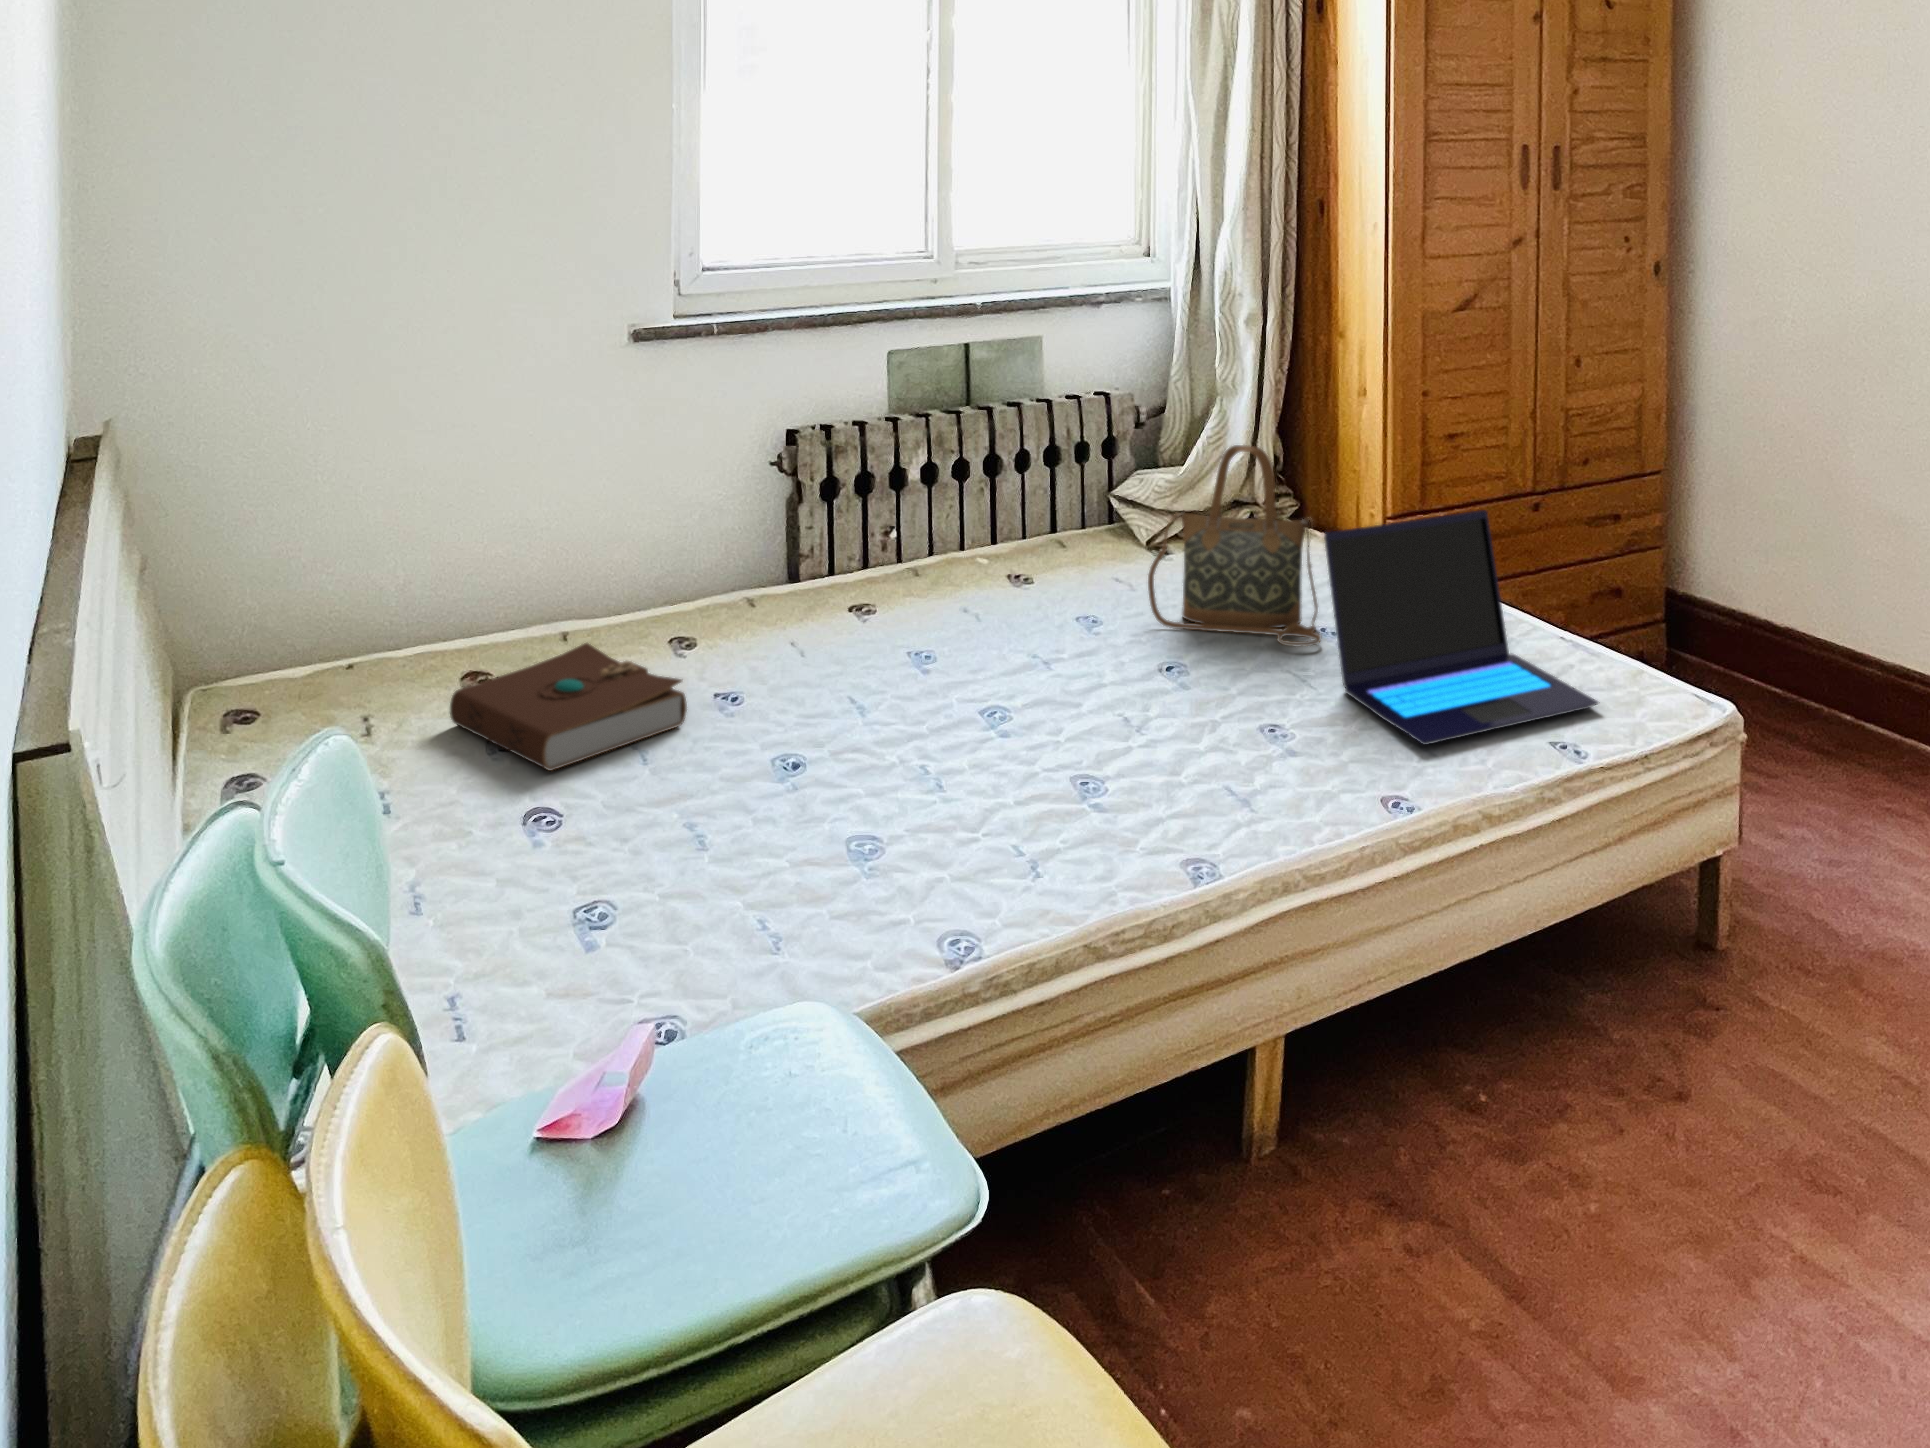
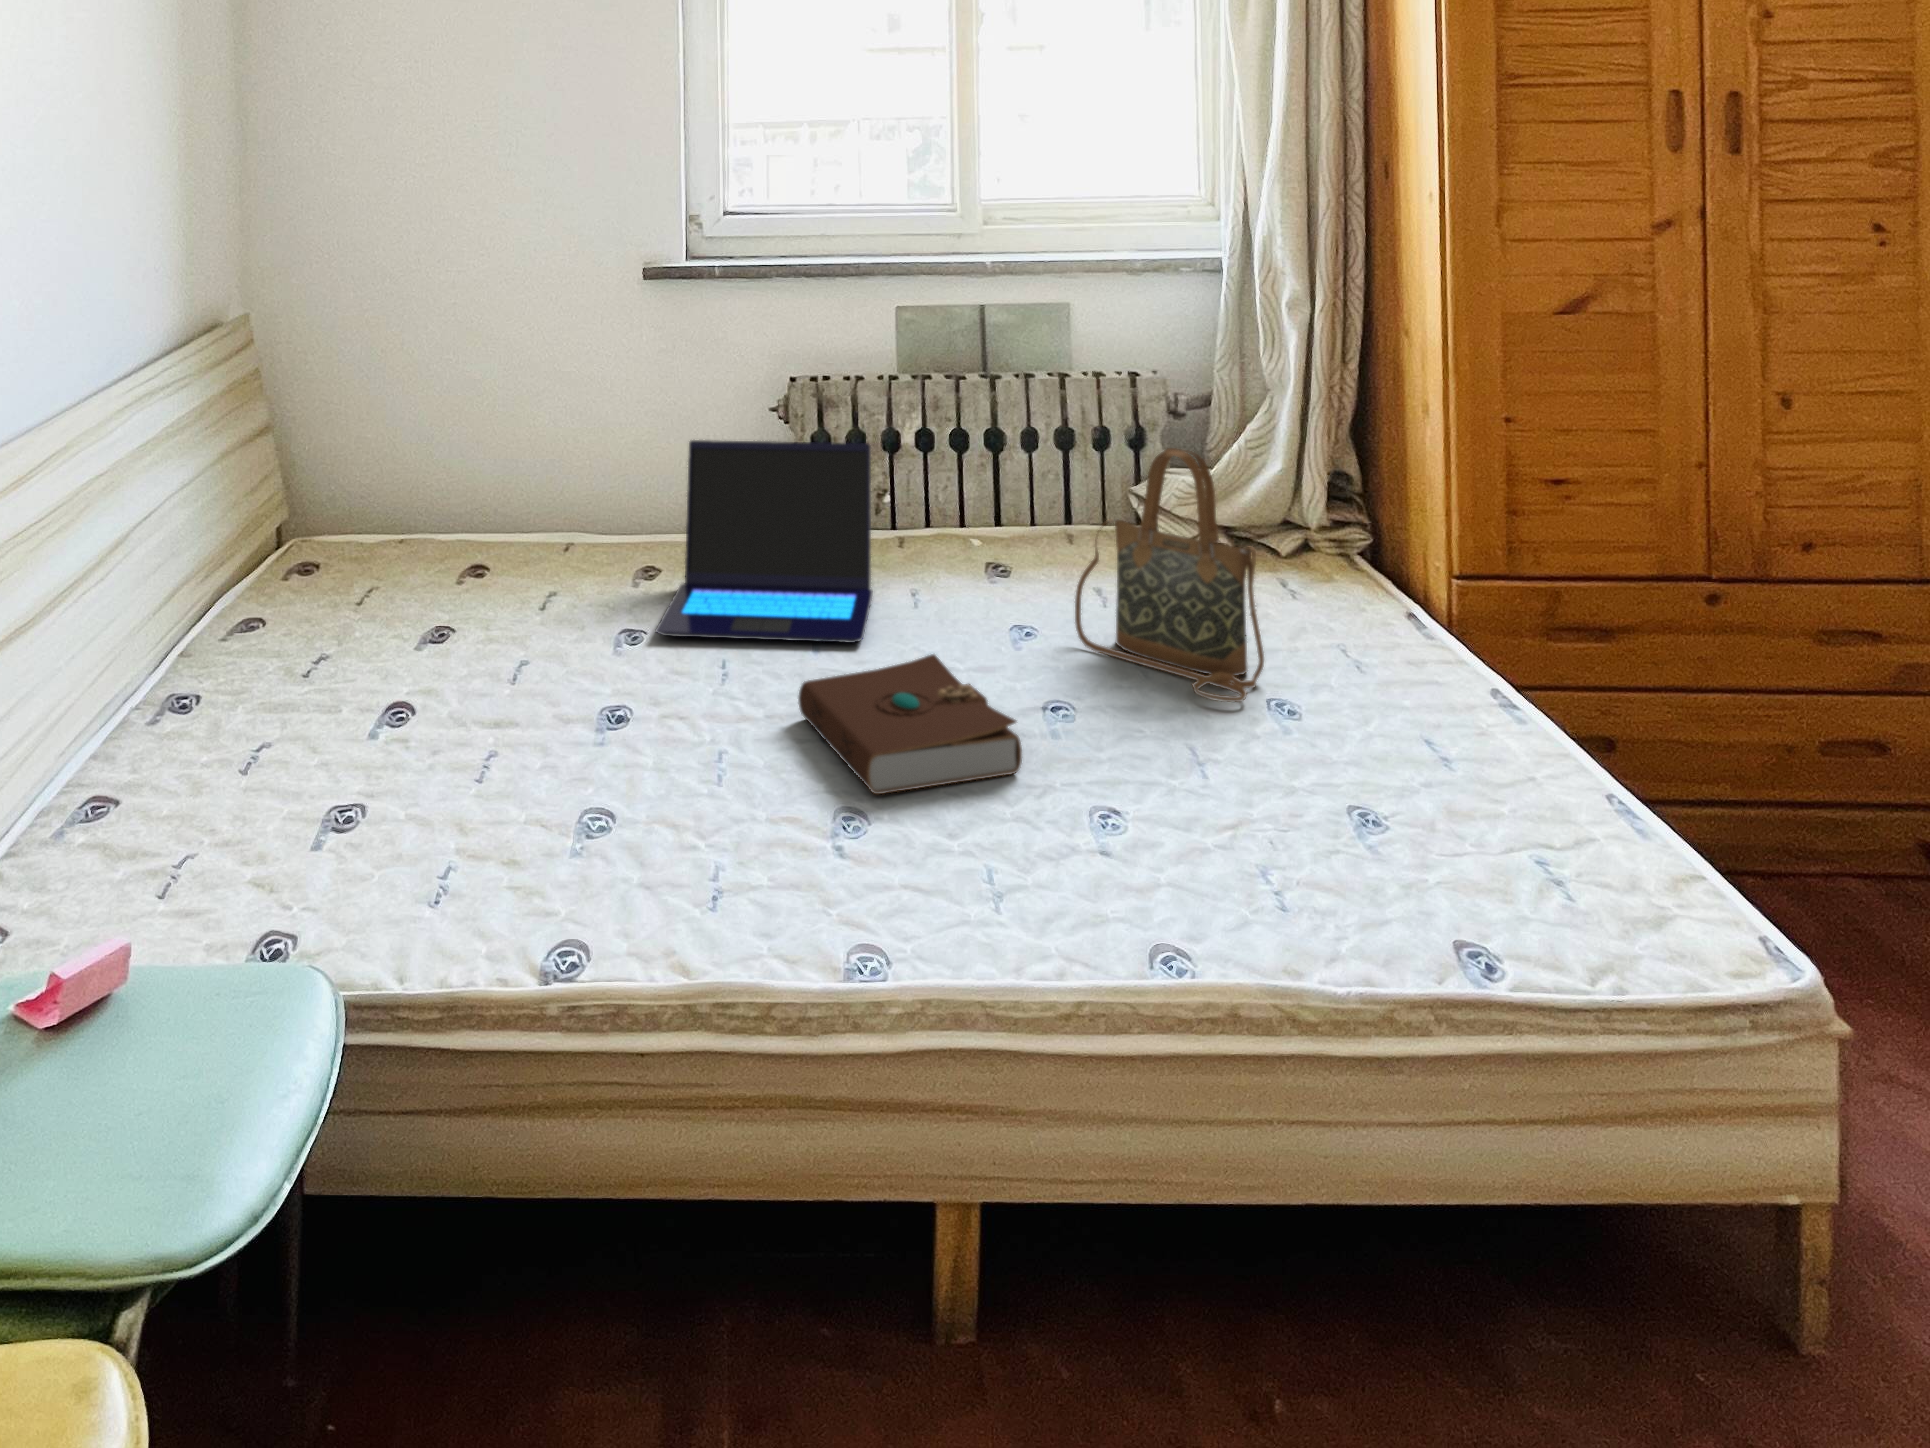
laptop: present [1324,510,1598,745] -> present [656,440,873,643]
book: present [450,643,687,771] -> present [798,654,1022,794]

